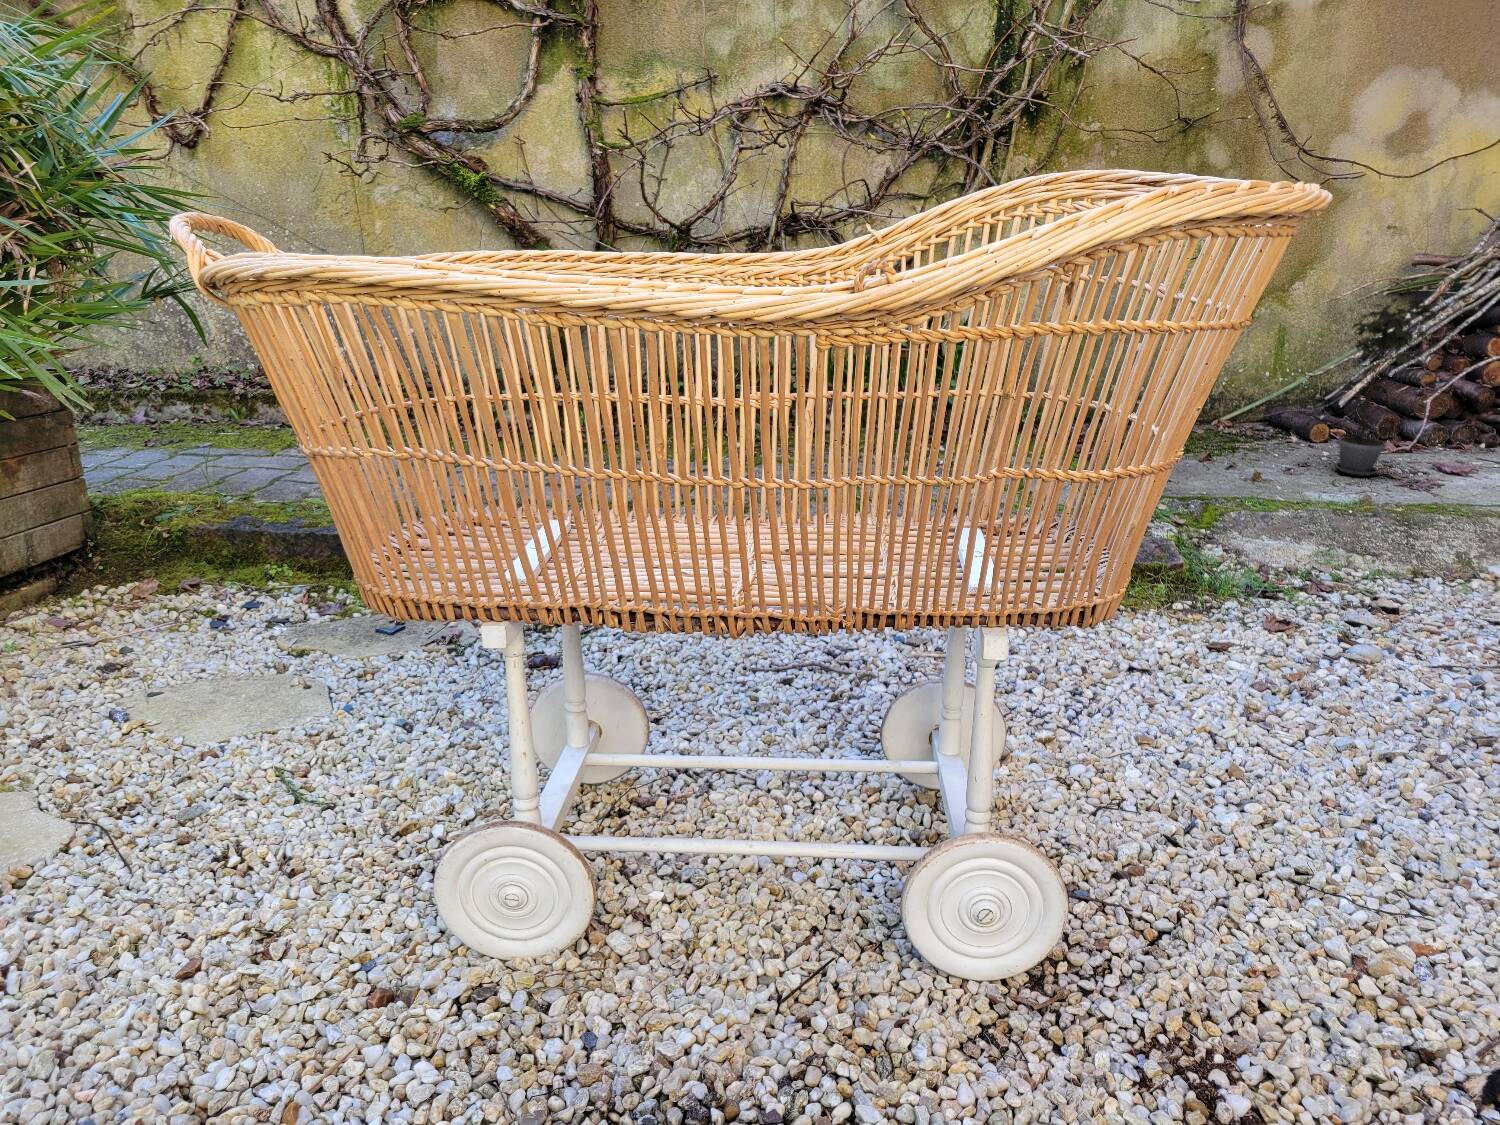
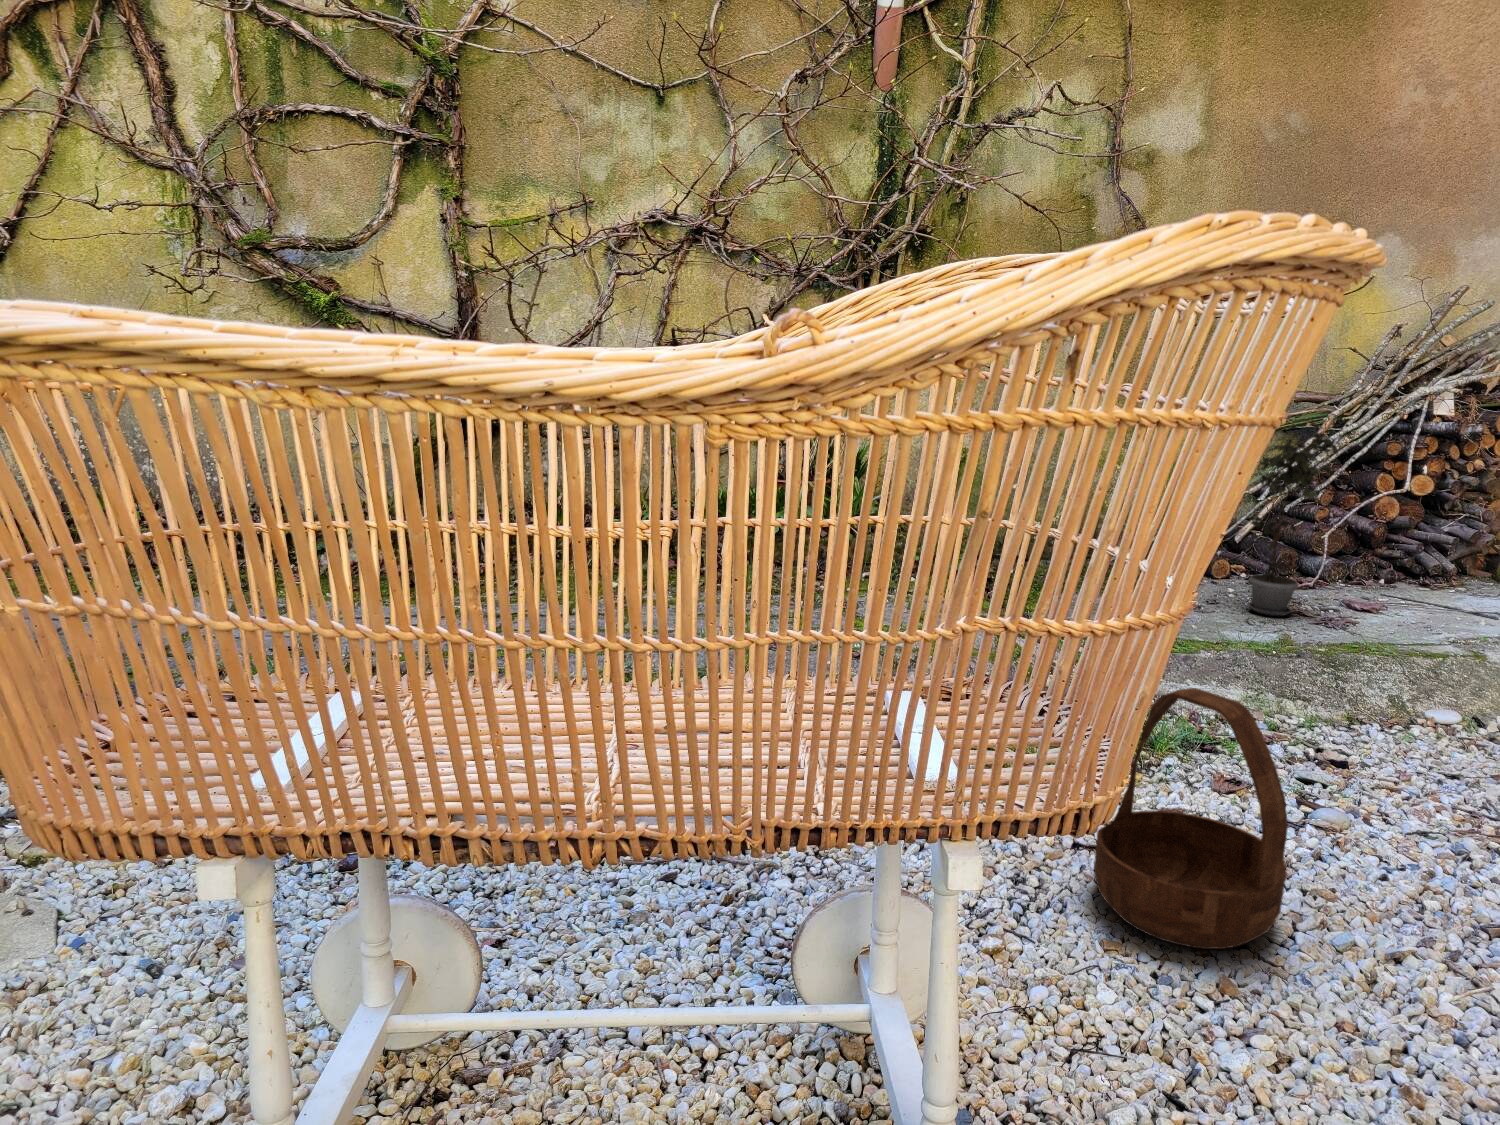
basket: none [1139,534,1302,747] -> present [1094,688,1288,949]

